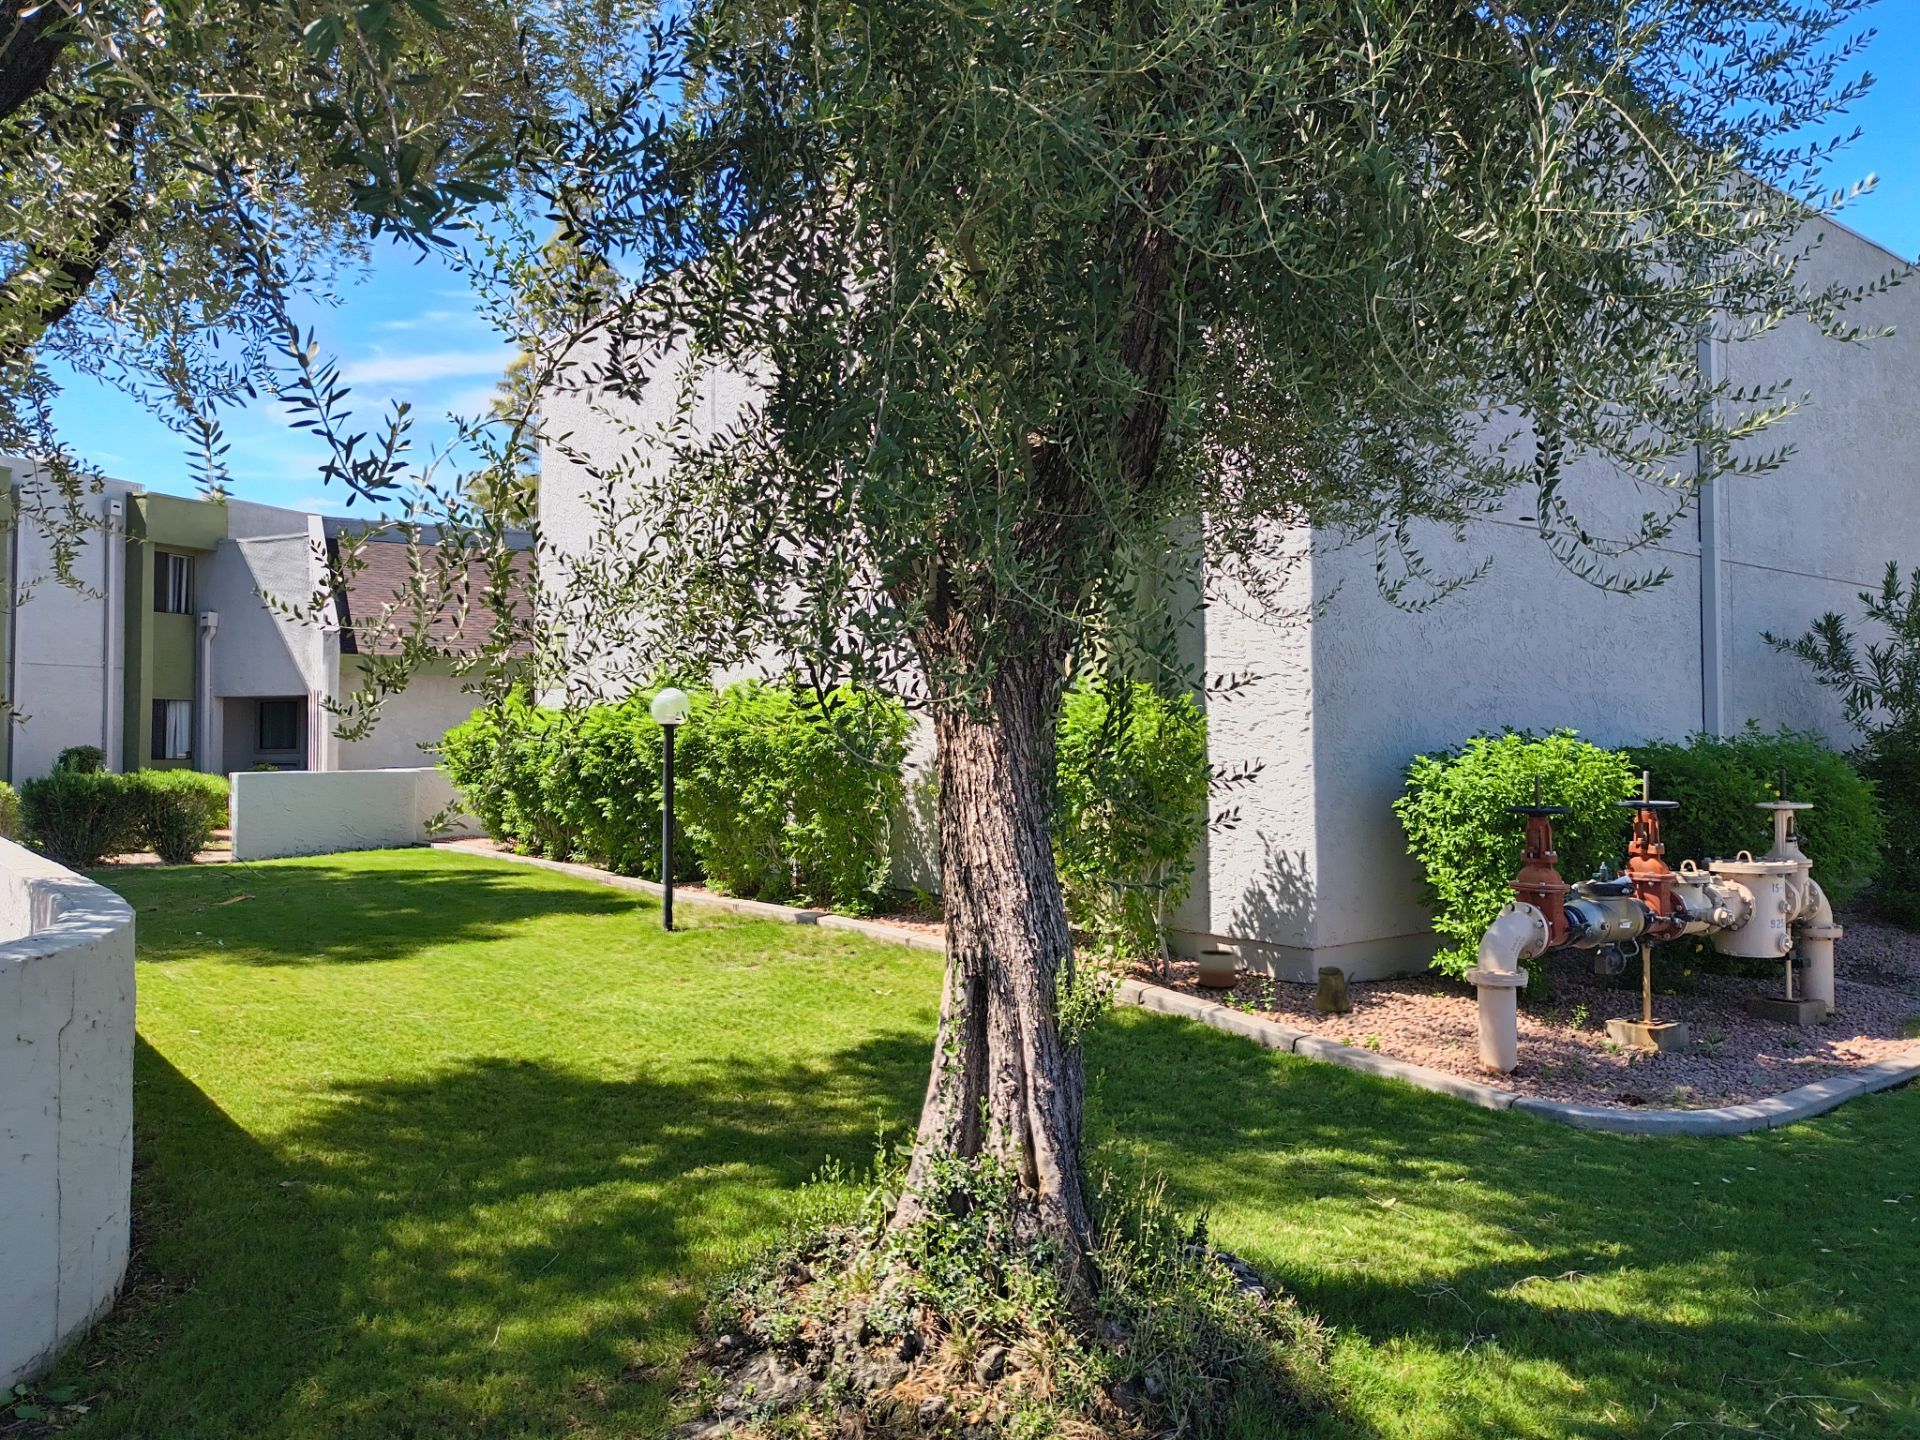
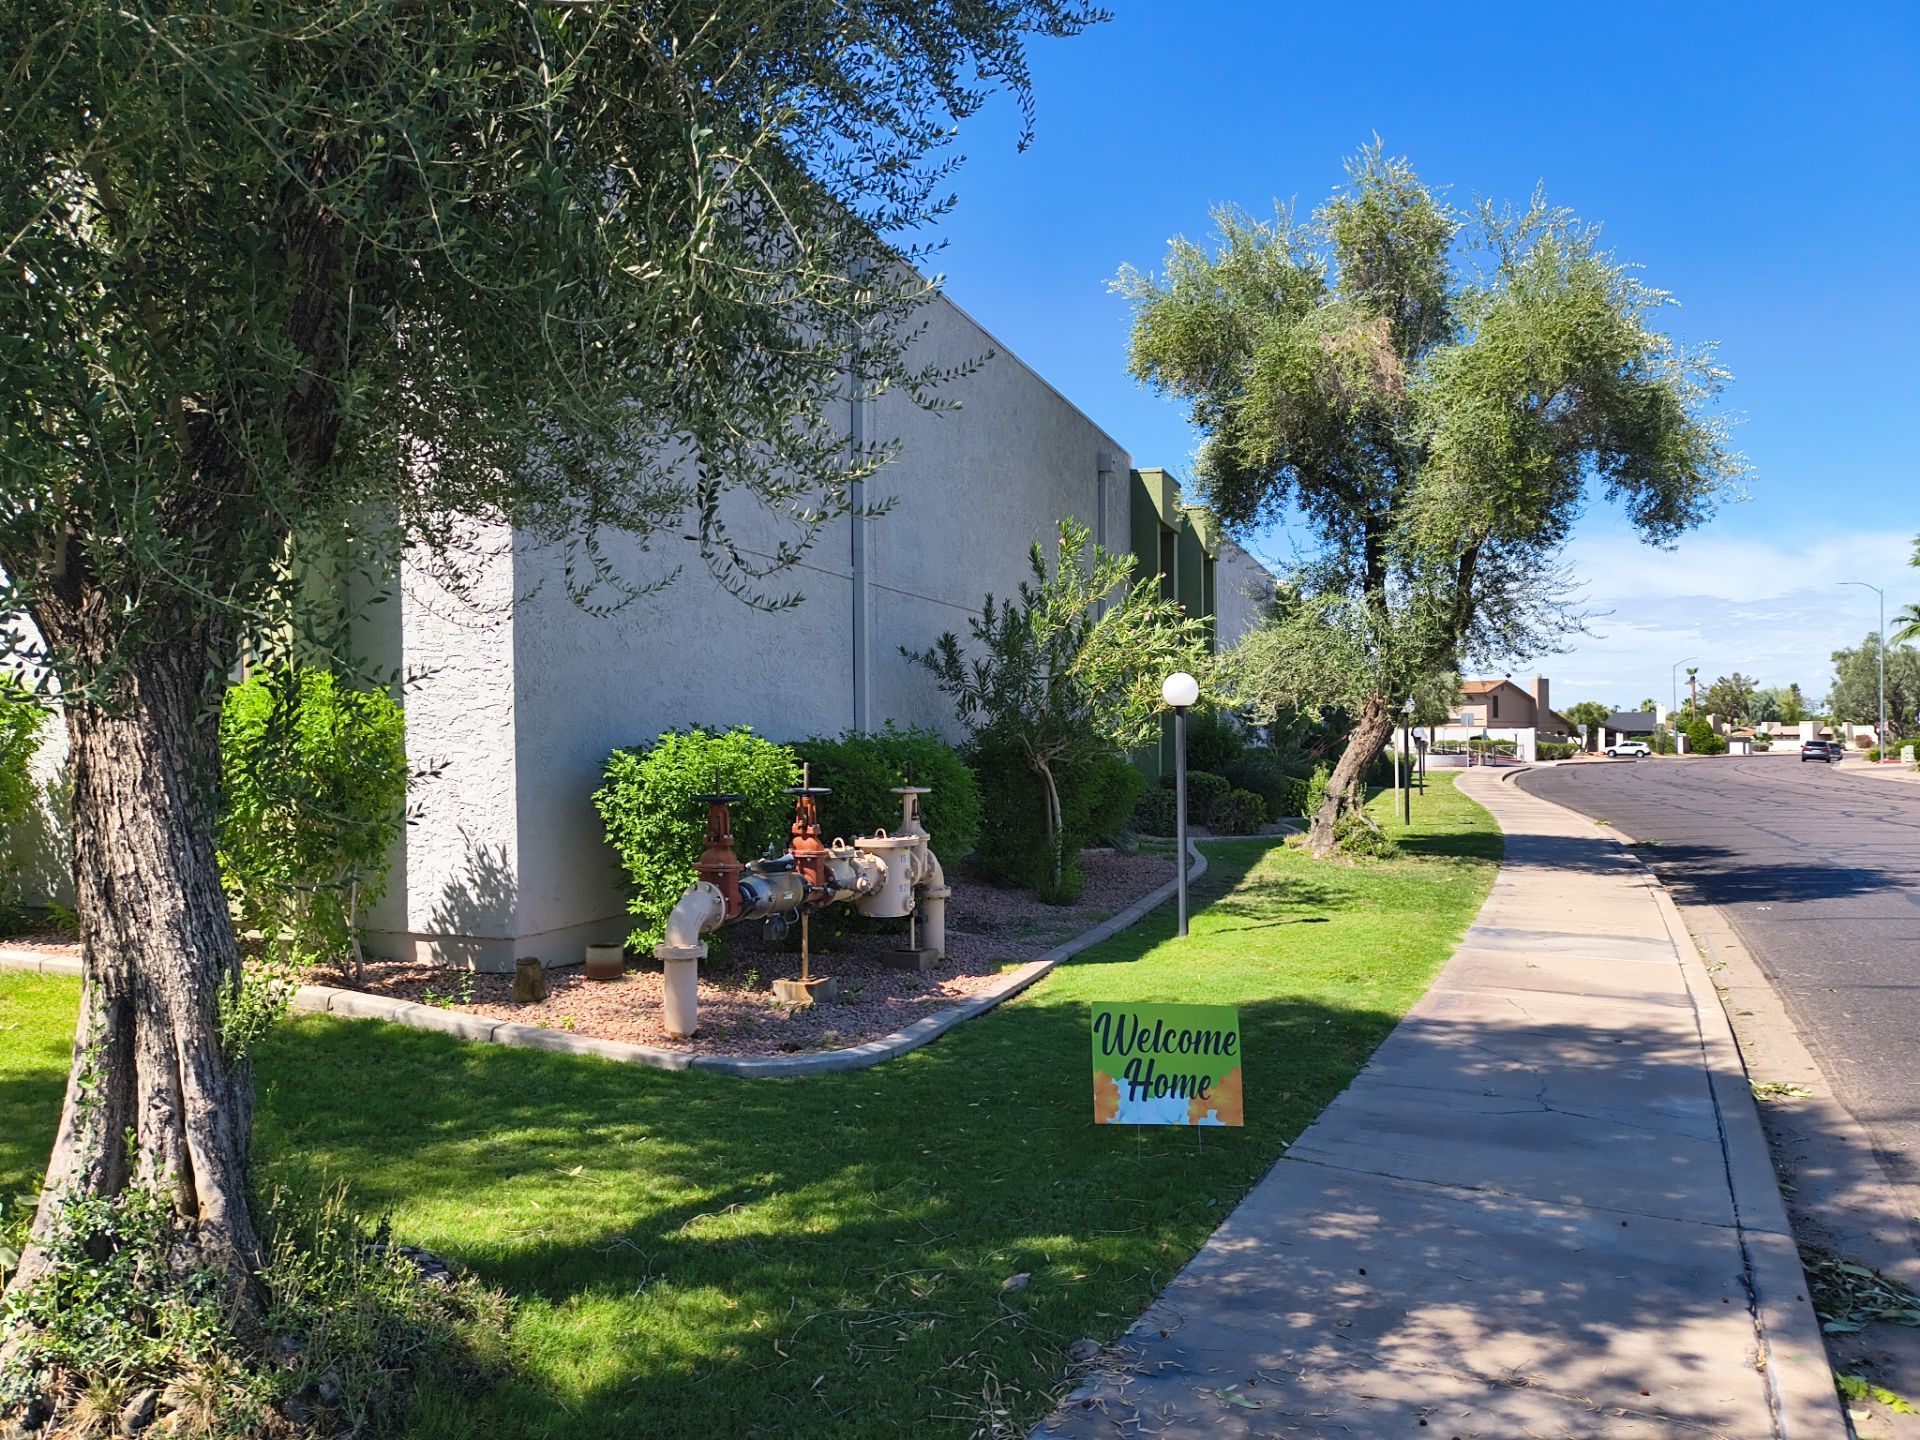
planter: present [1198,949,1235,988] -> present [586,943,623,980]

